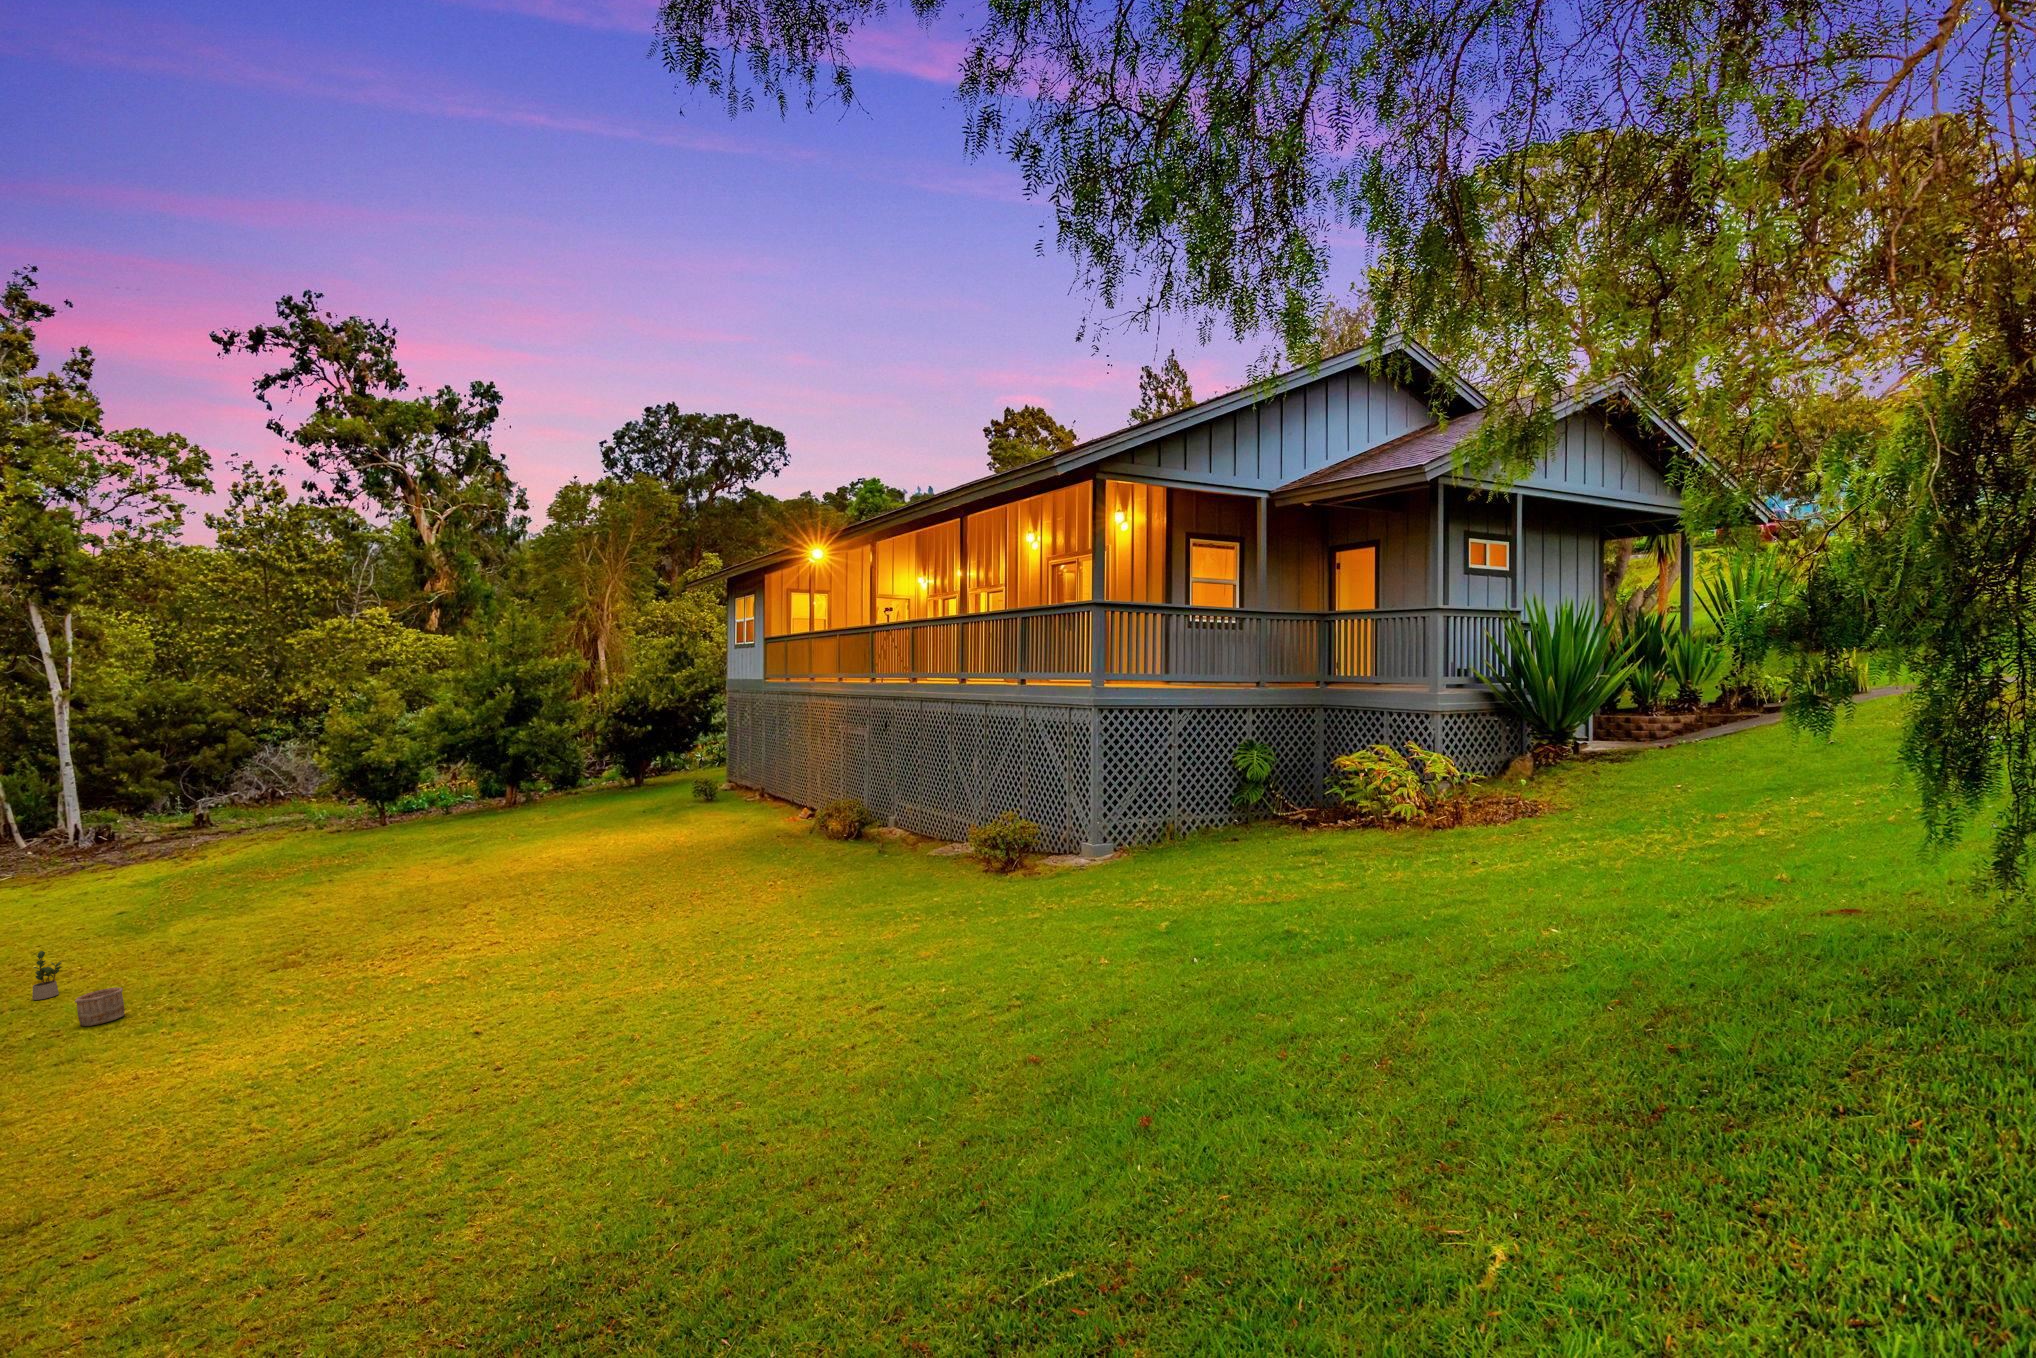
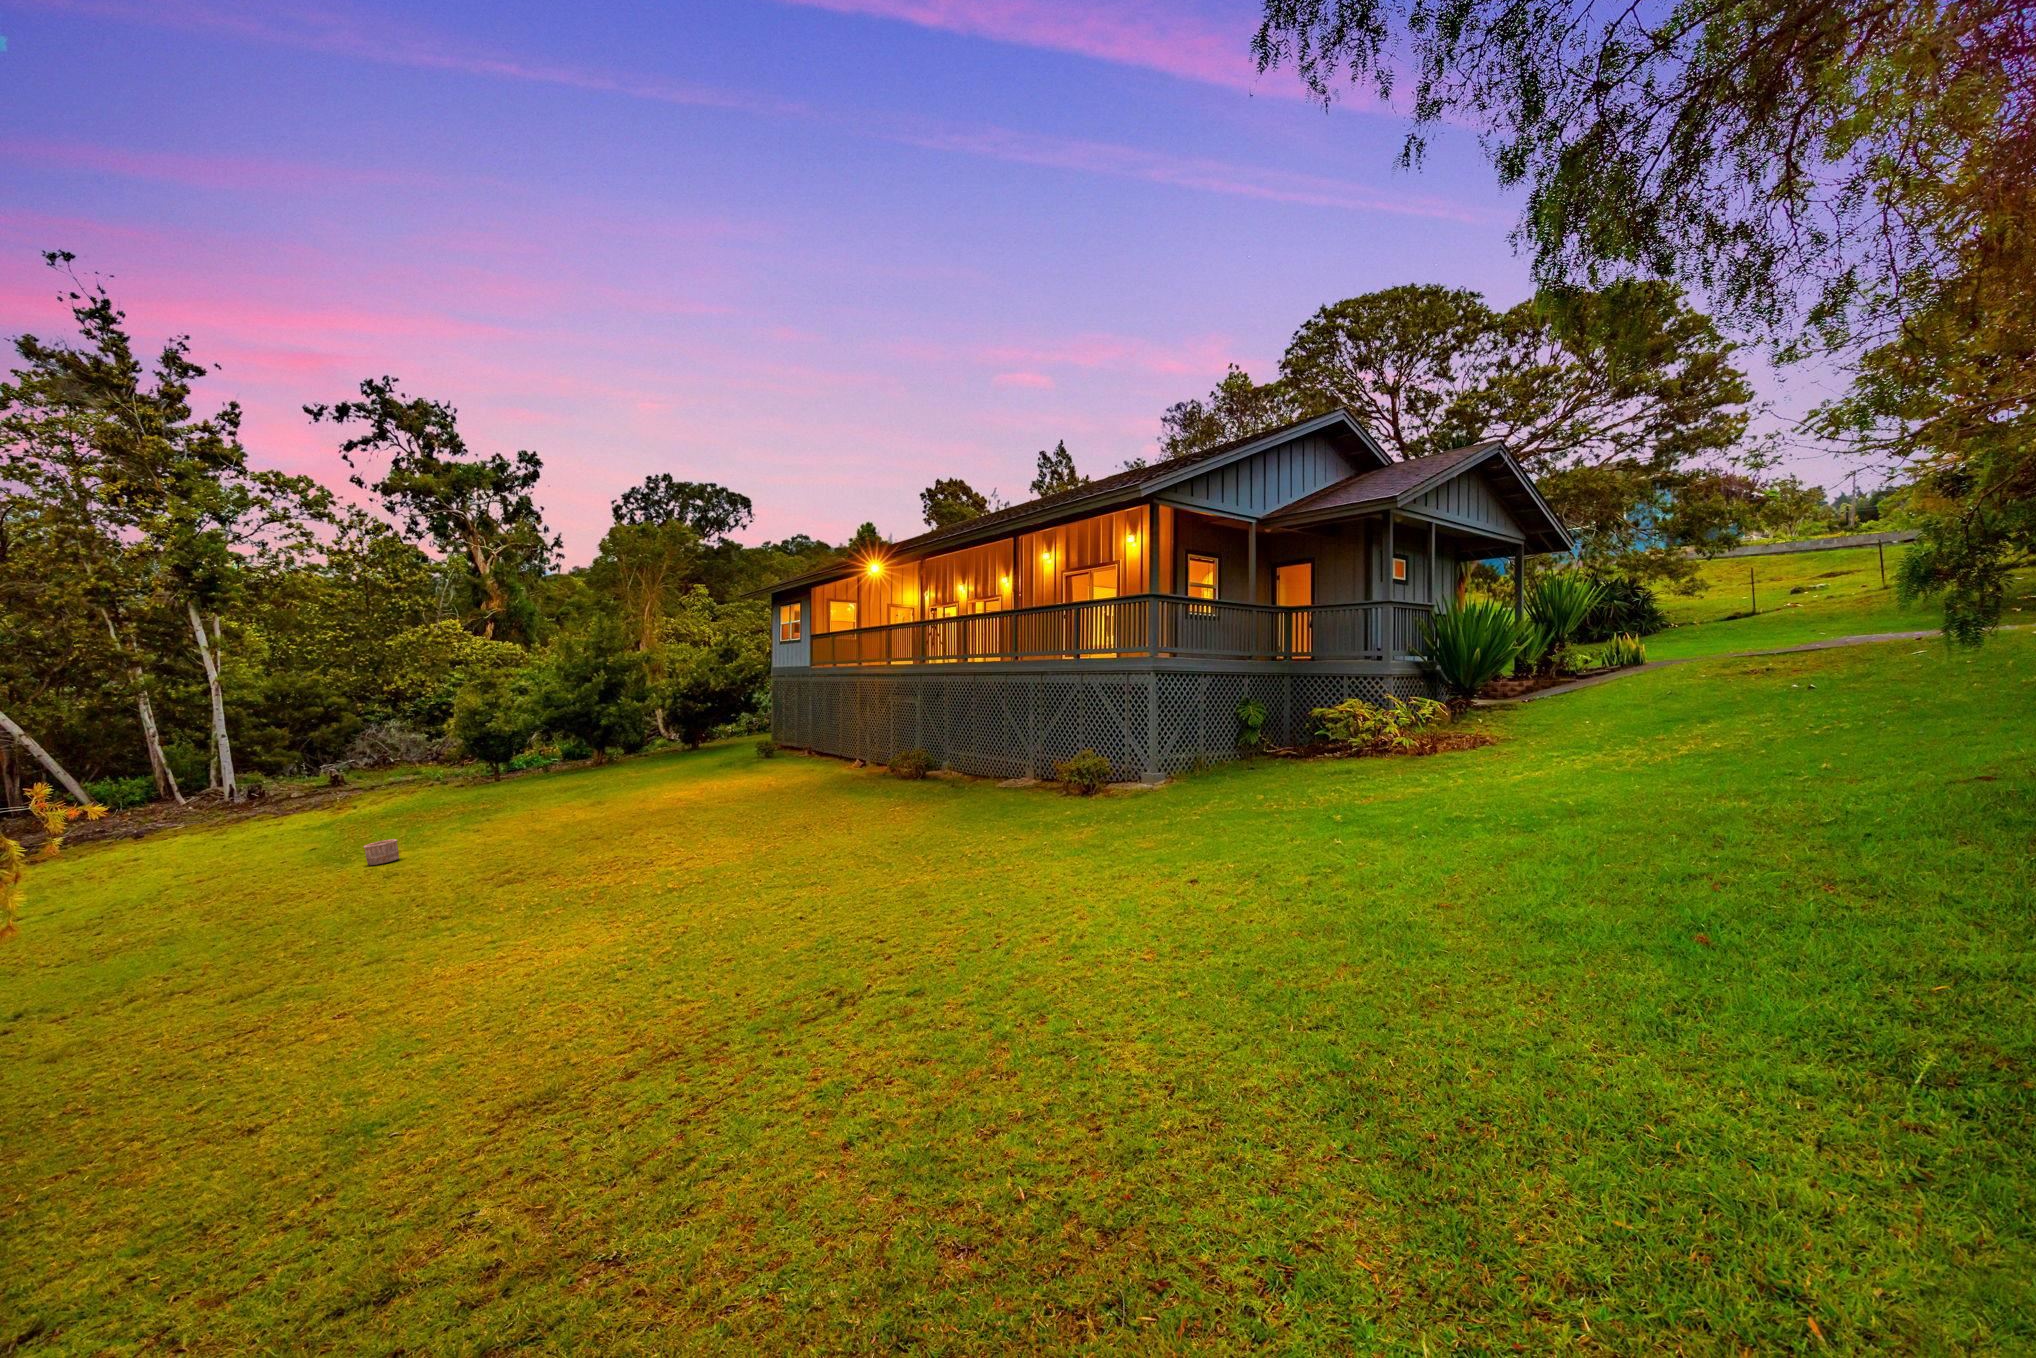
potted plant: present [33,951,62,1000] -> none [307,824,329,860]

